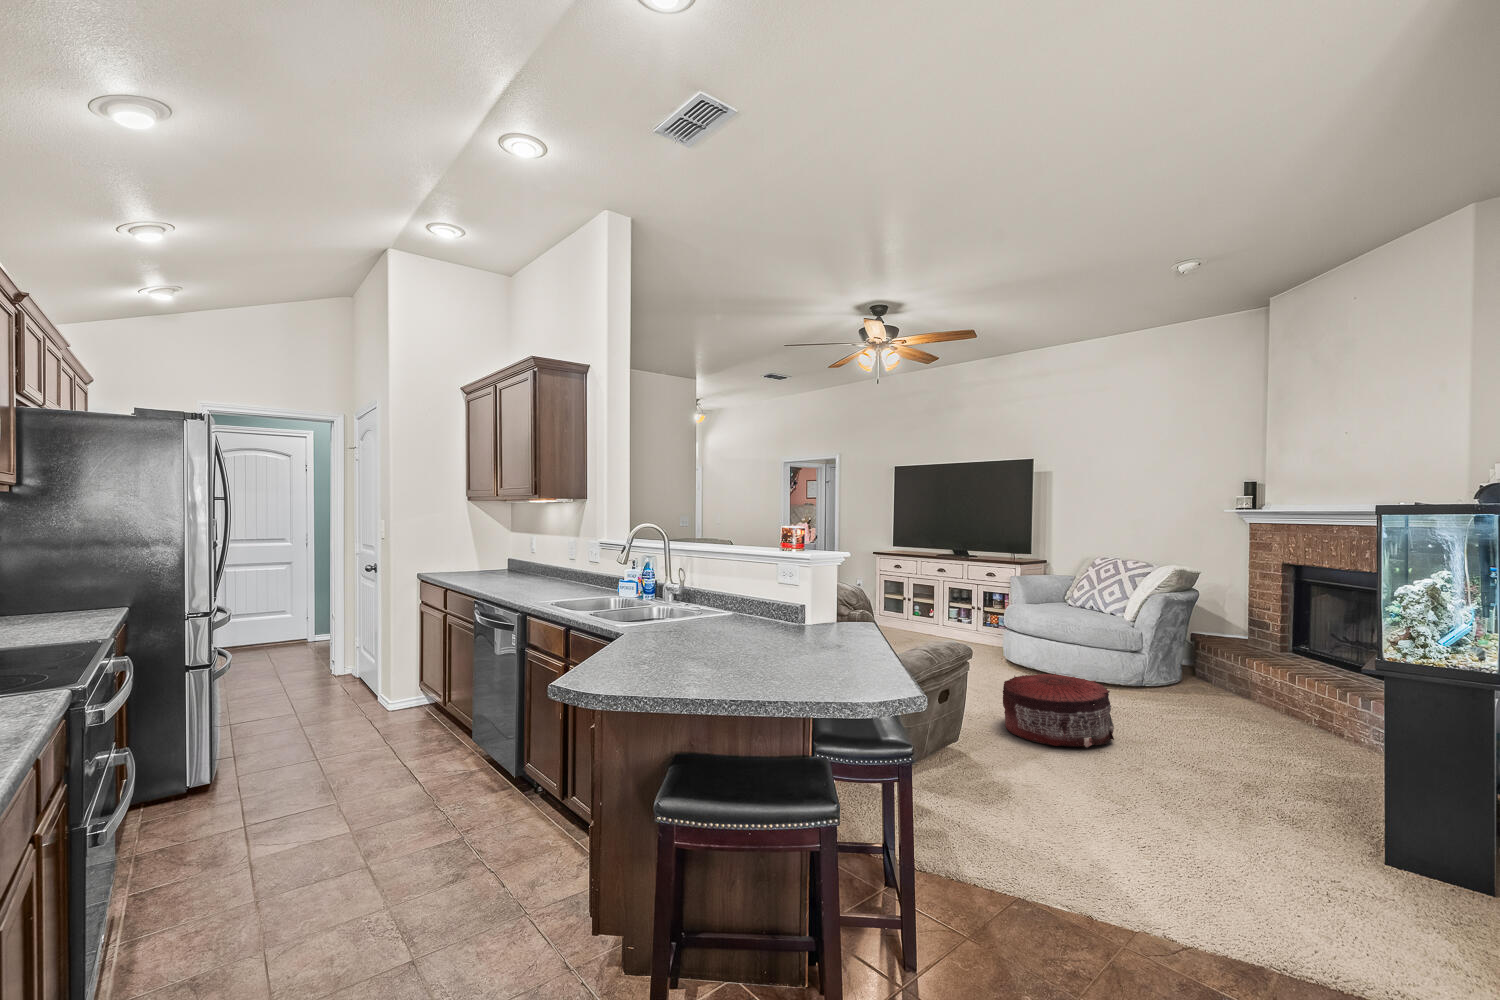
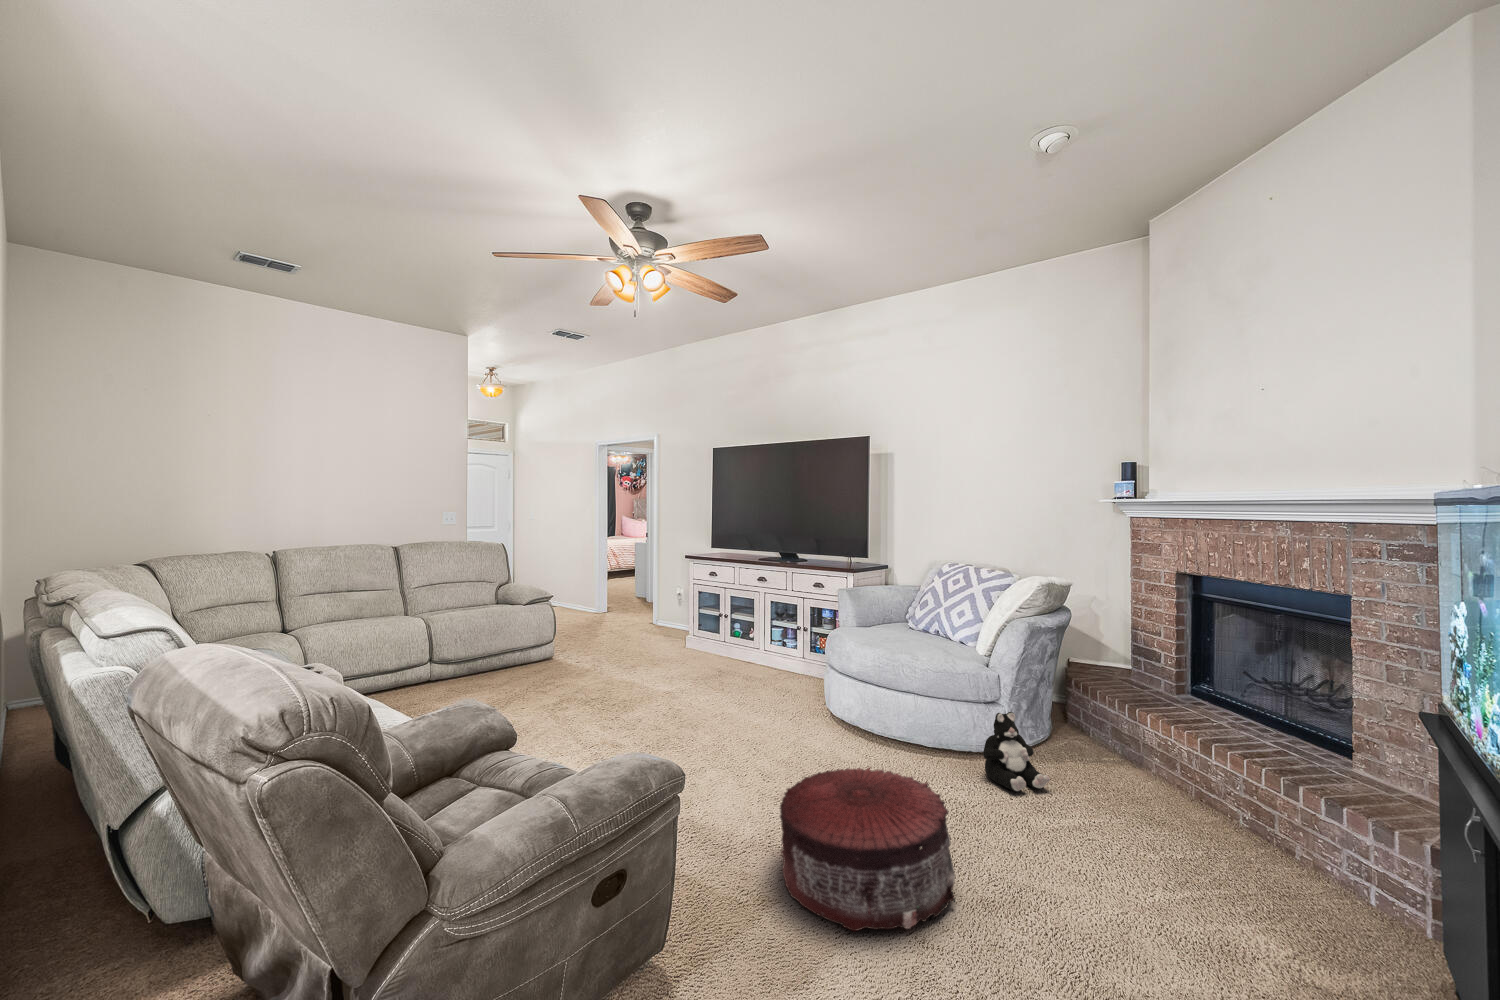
plush toy: none [1130,655,1178,705] -> present [983,712,1050,791]

